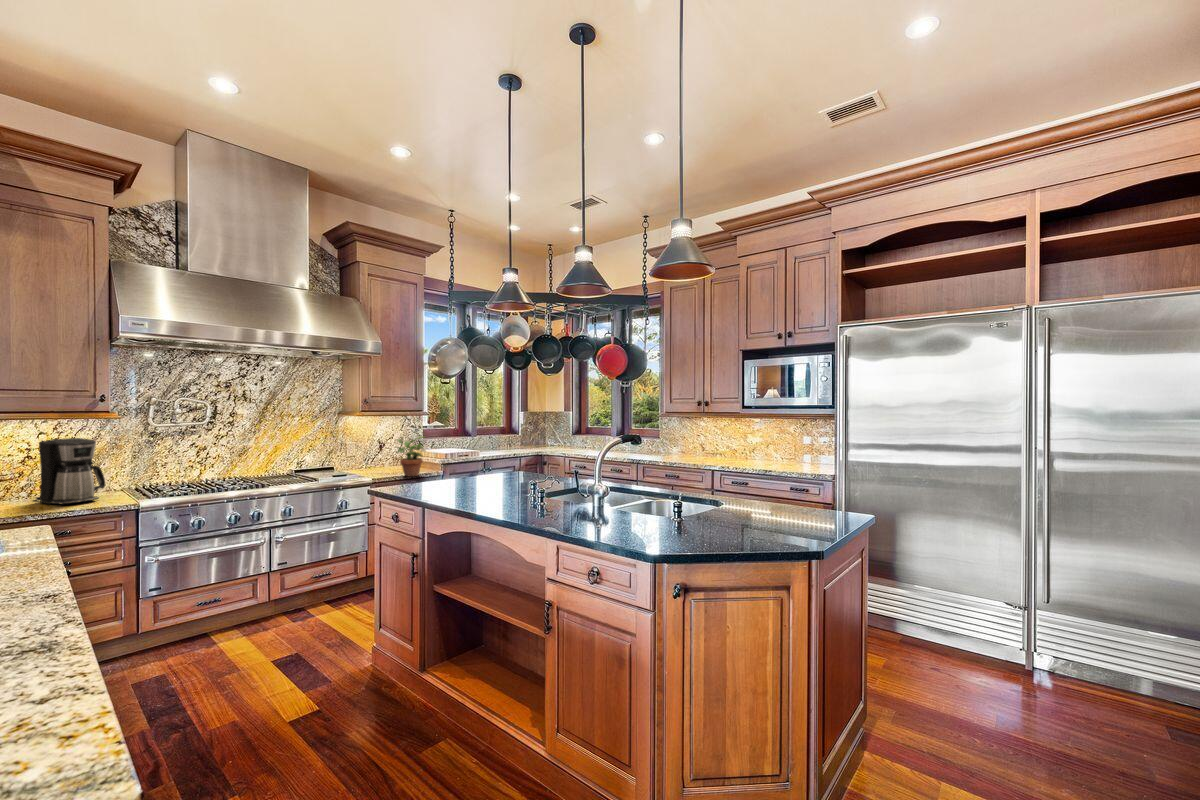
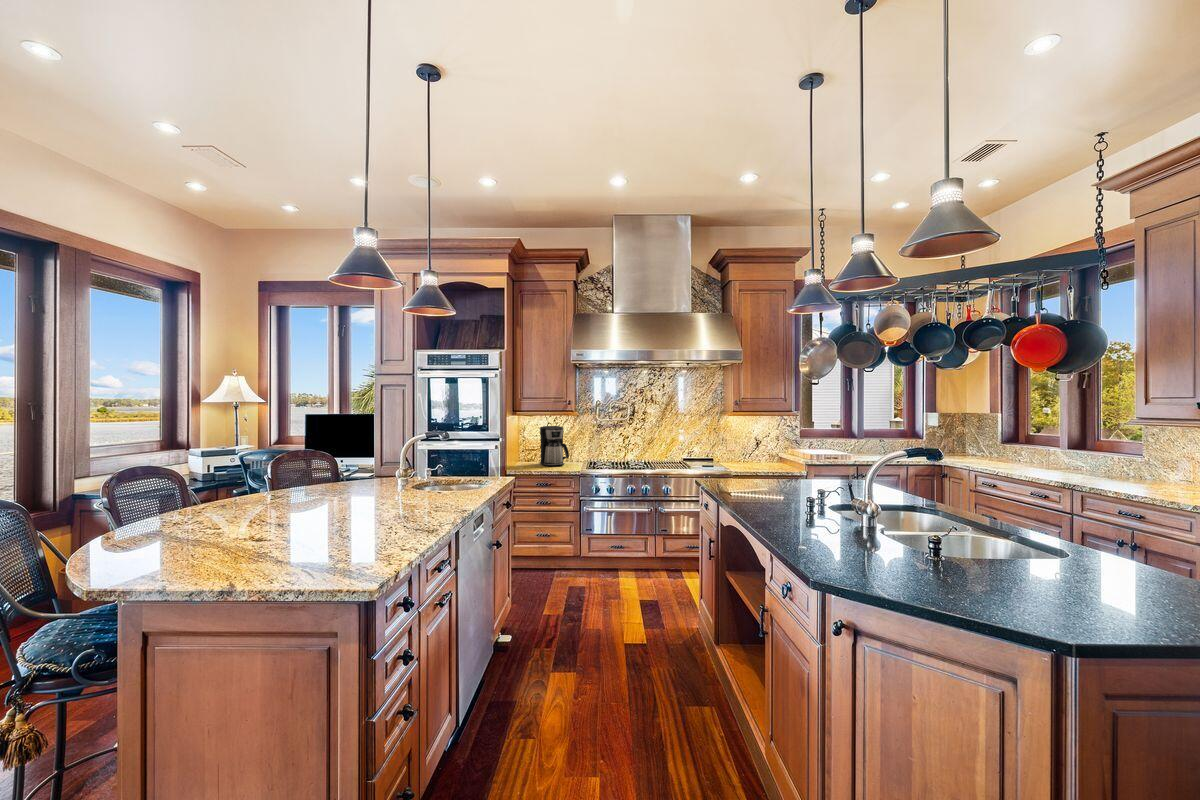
potted plant: present [396,437,425,476] -> none [759,436,788,473]

